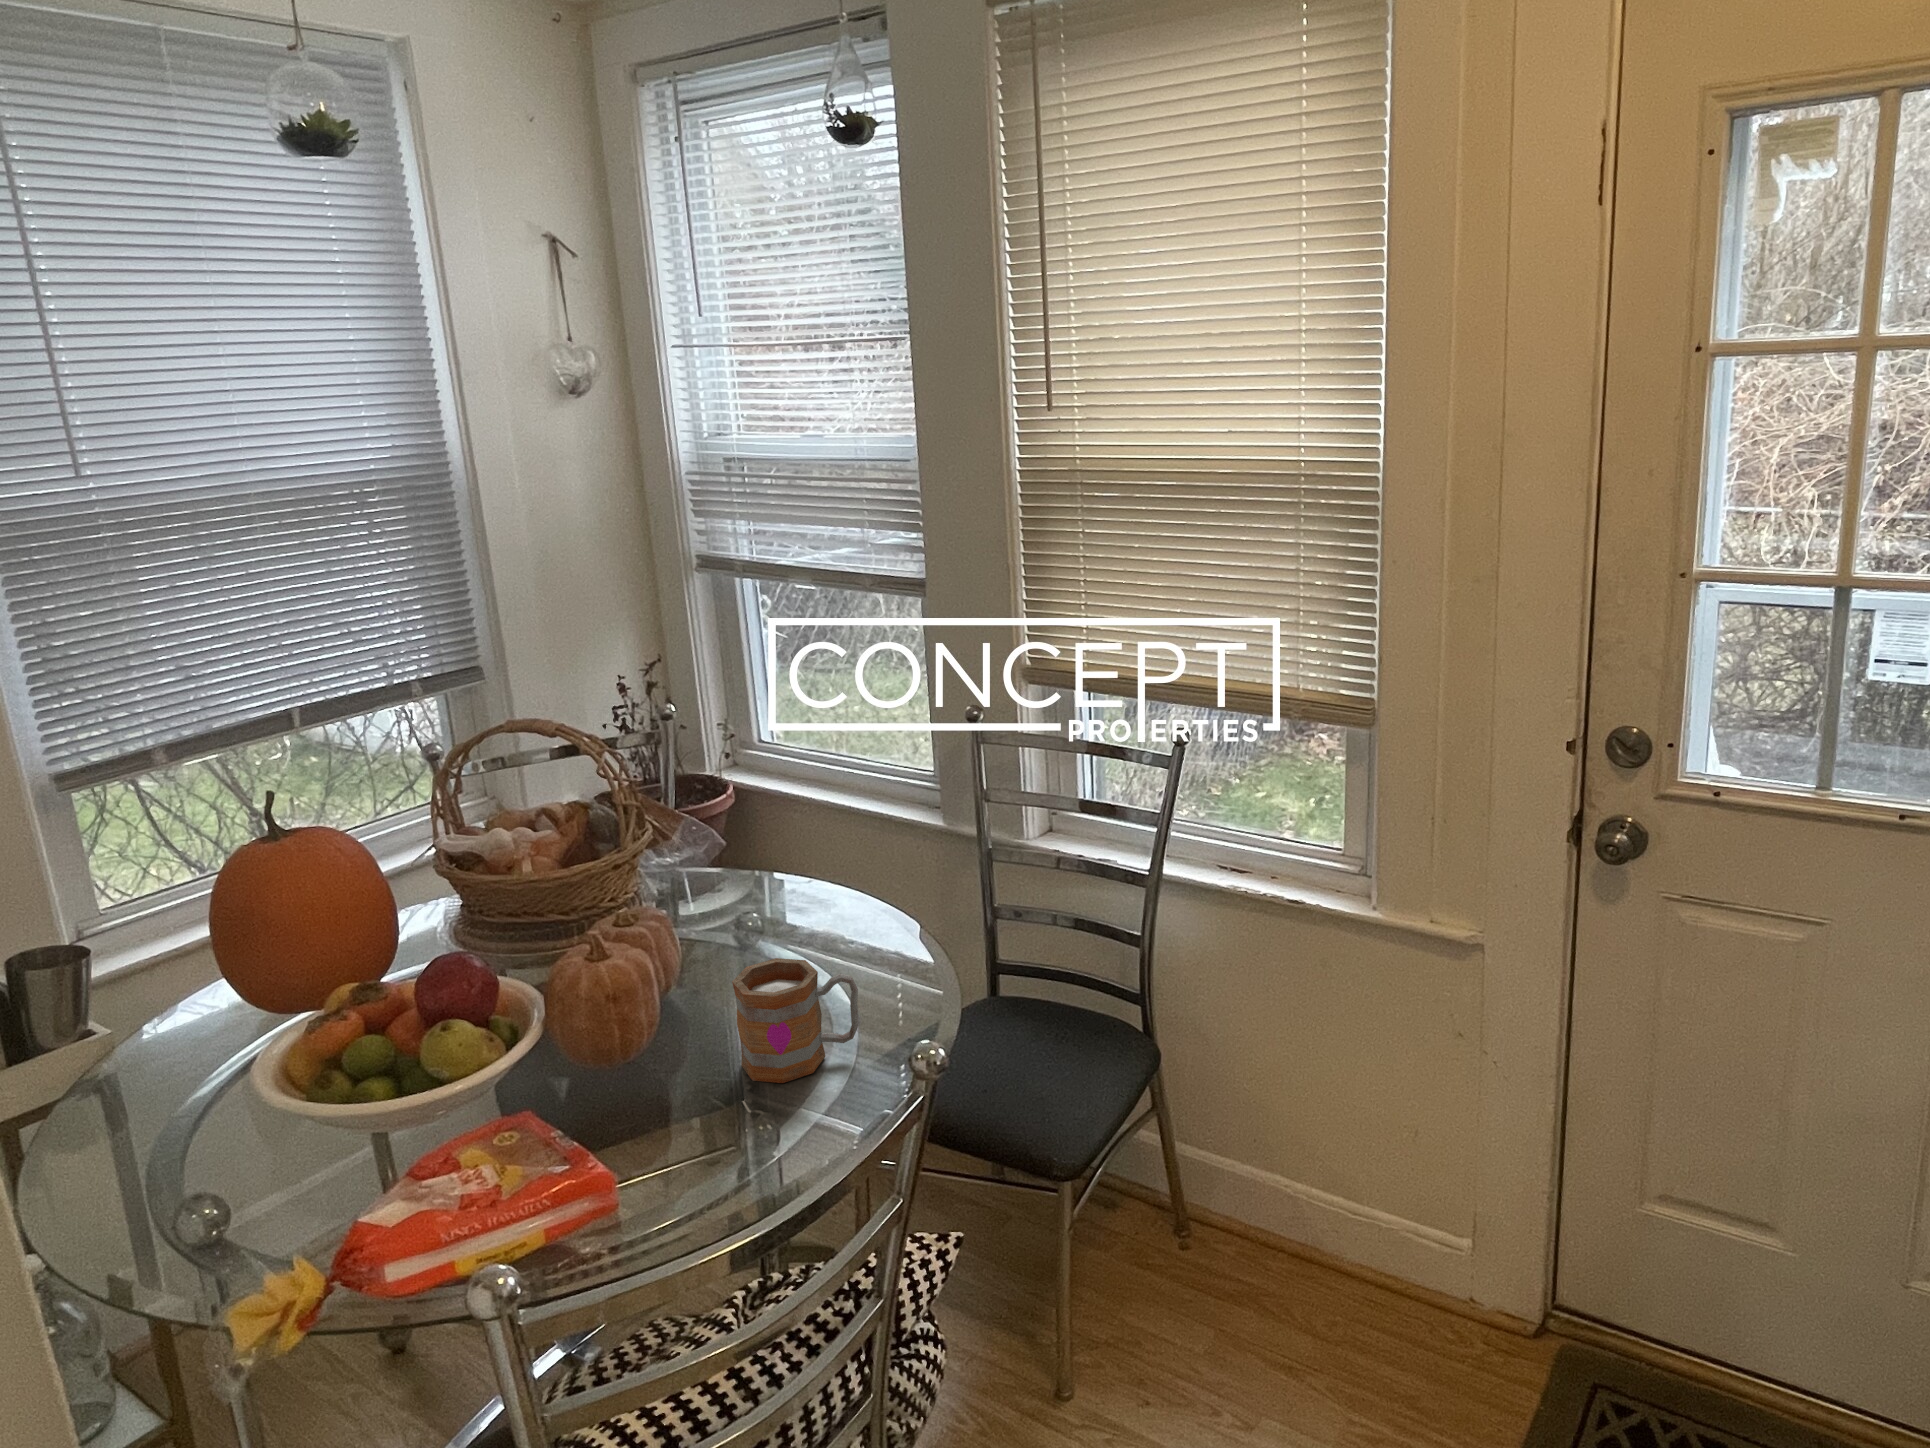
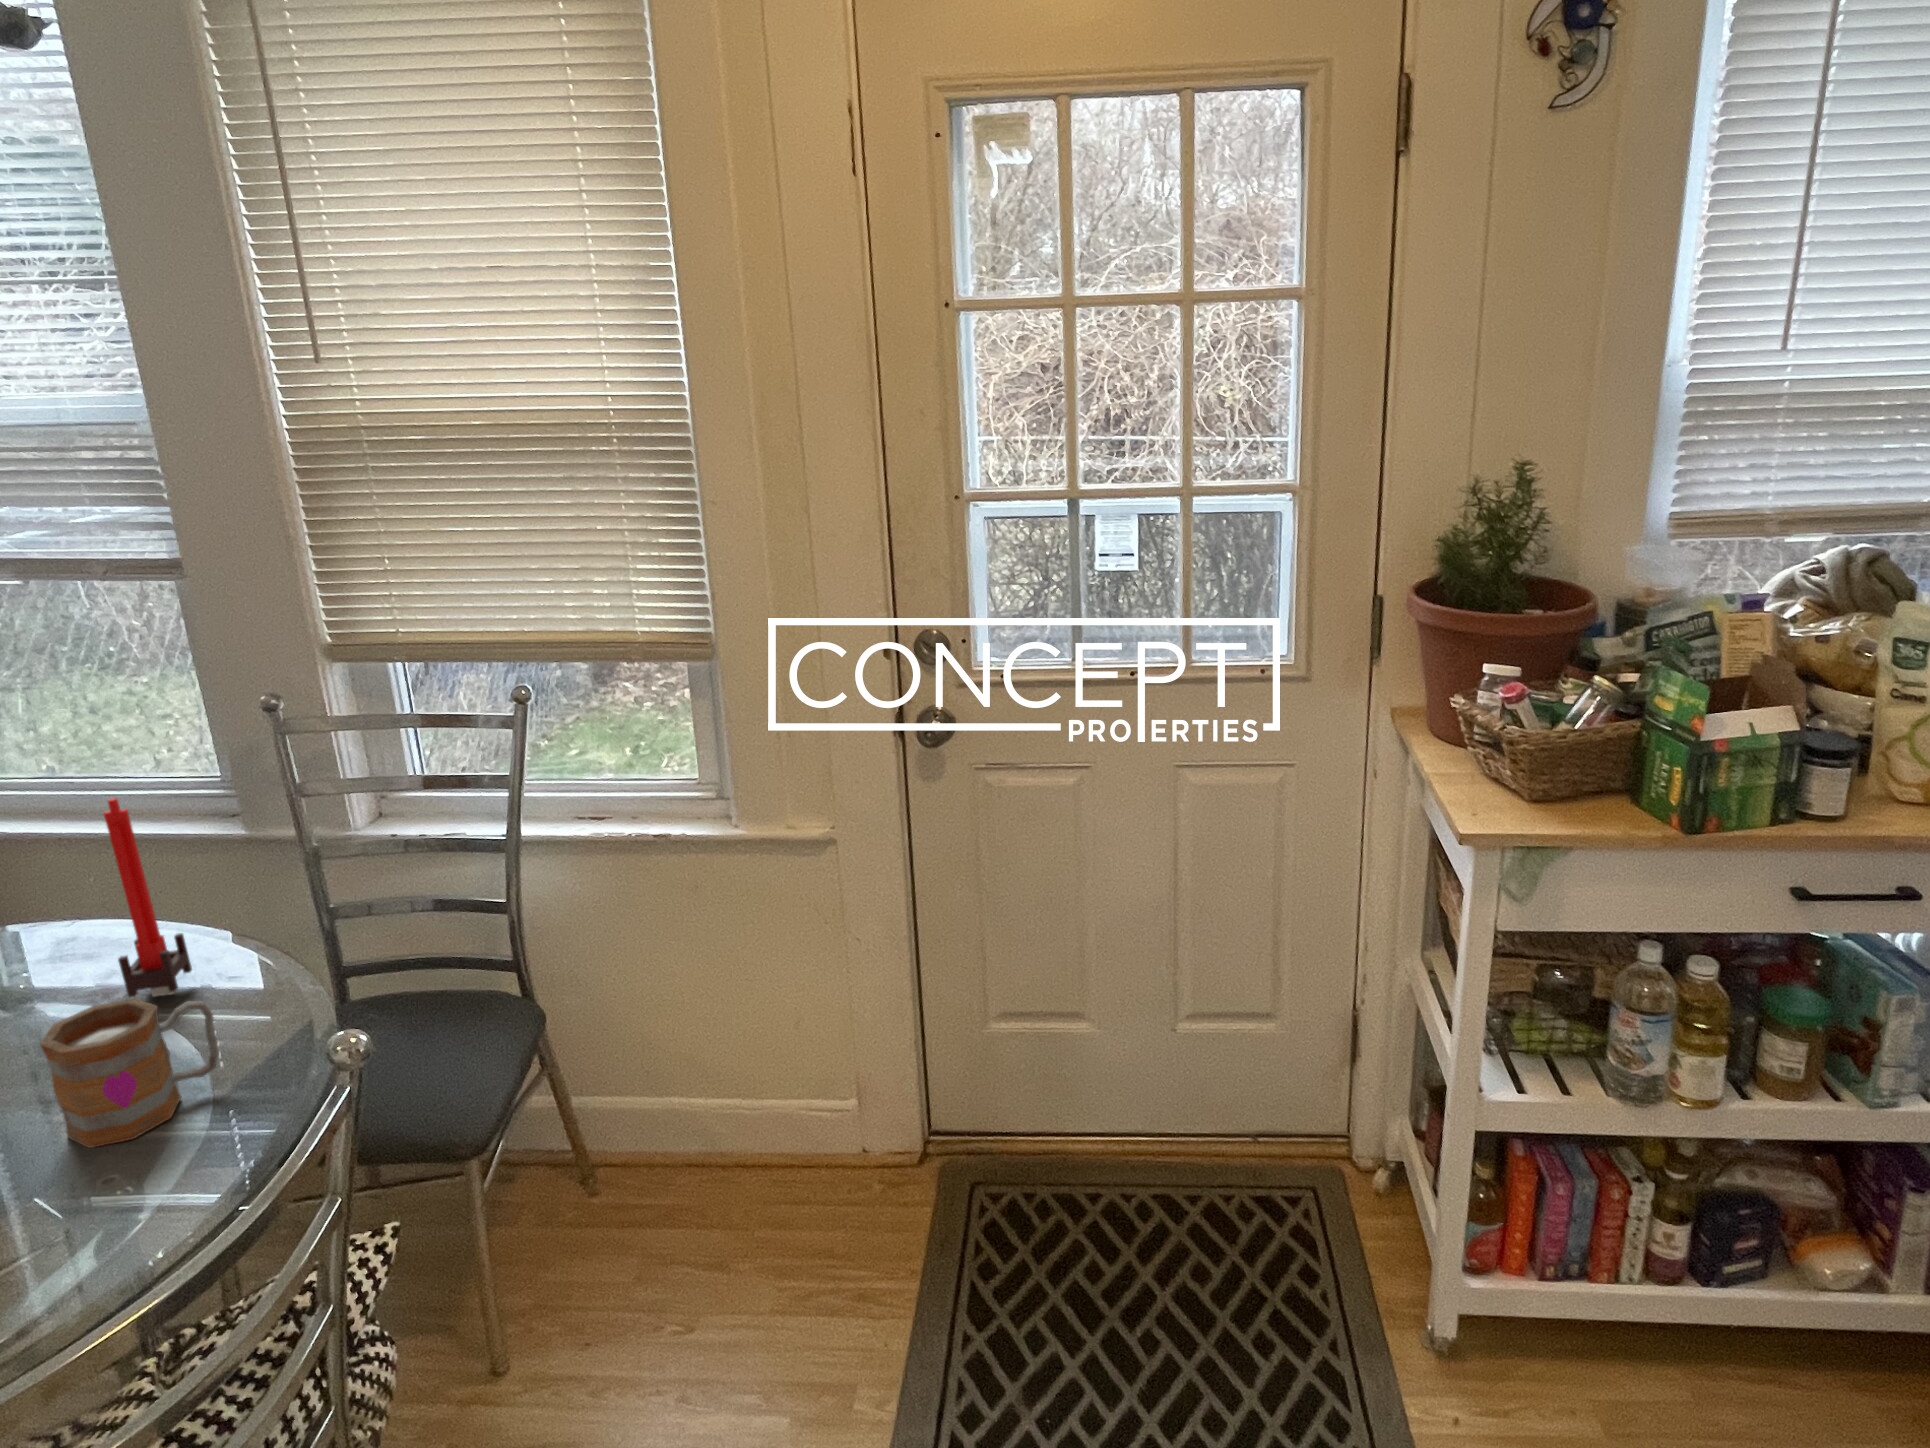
candle: none [812,781,865,959] -> present [104,798,192,997]

